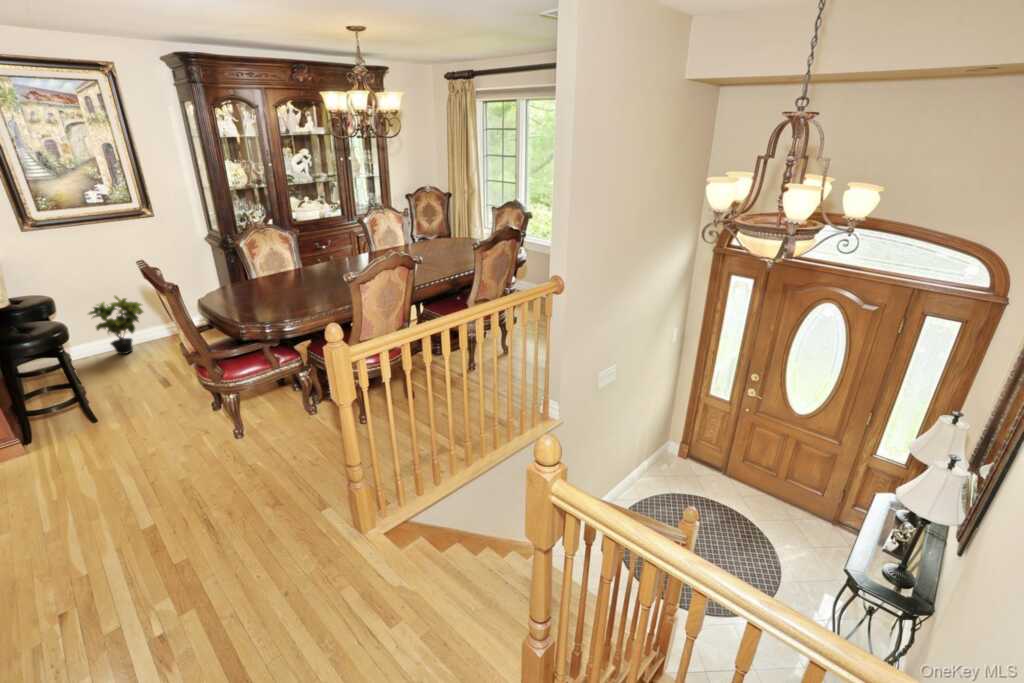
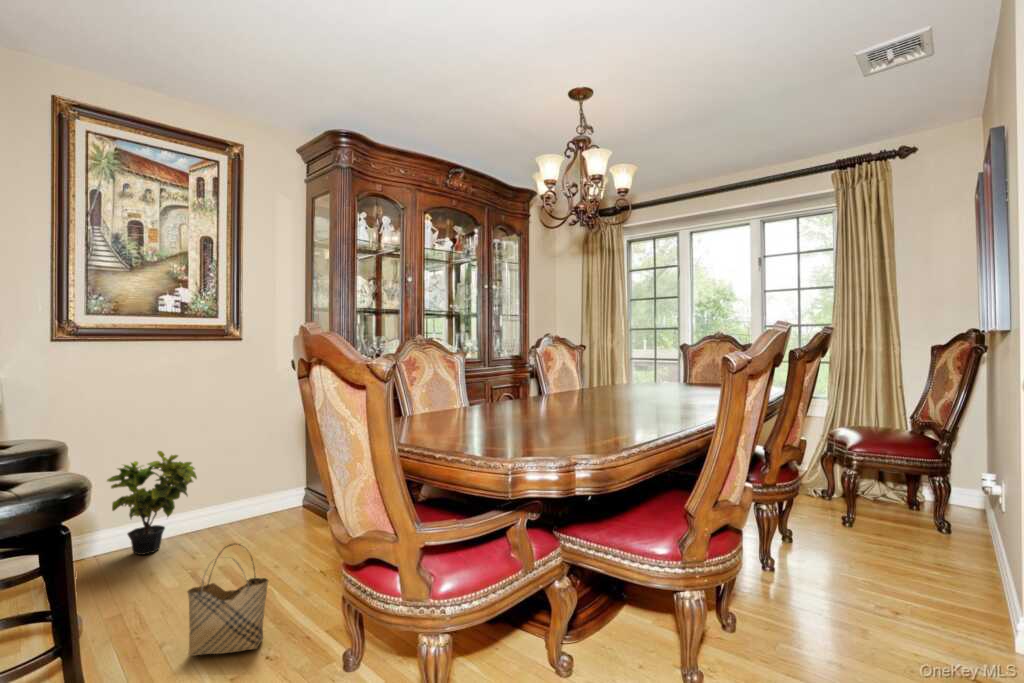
woven basket: none [127,354,176,405] -> present [187,543,268,656]

